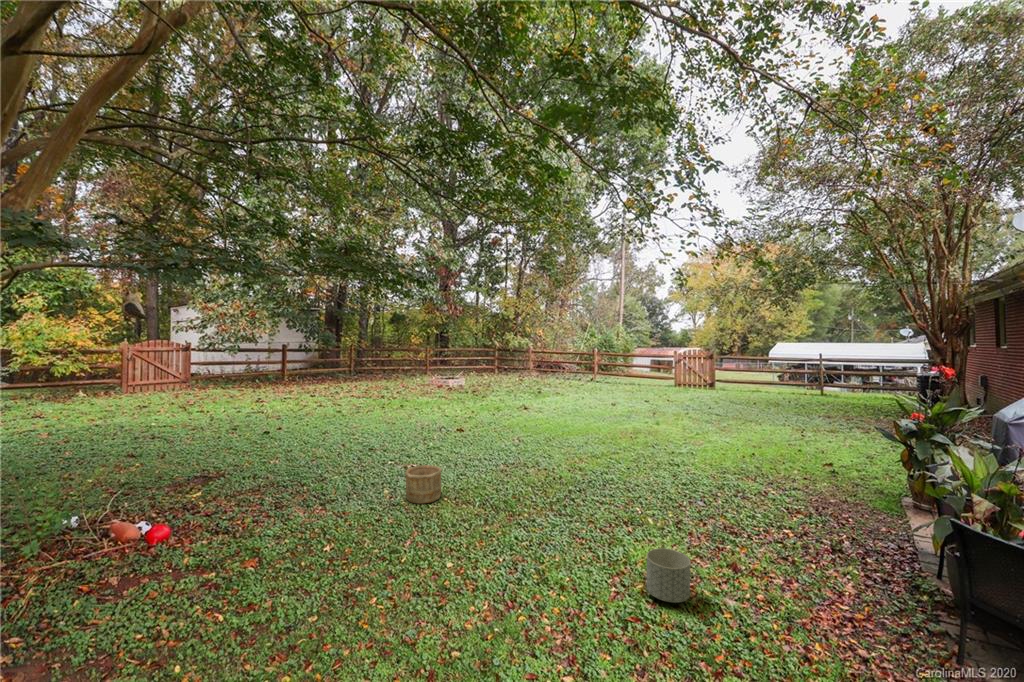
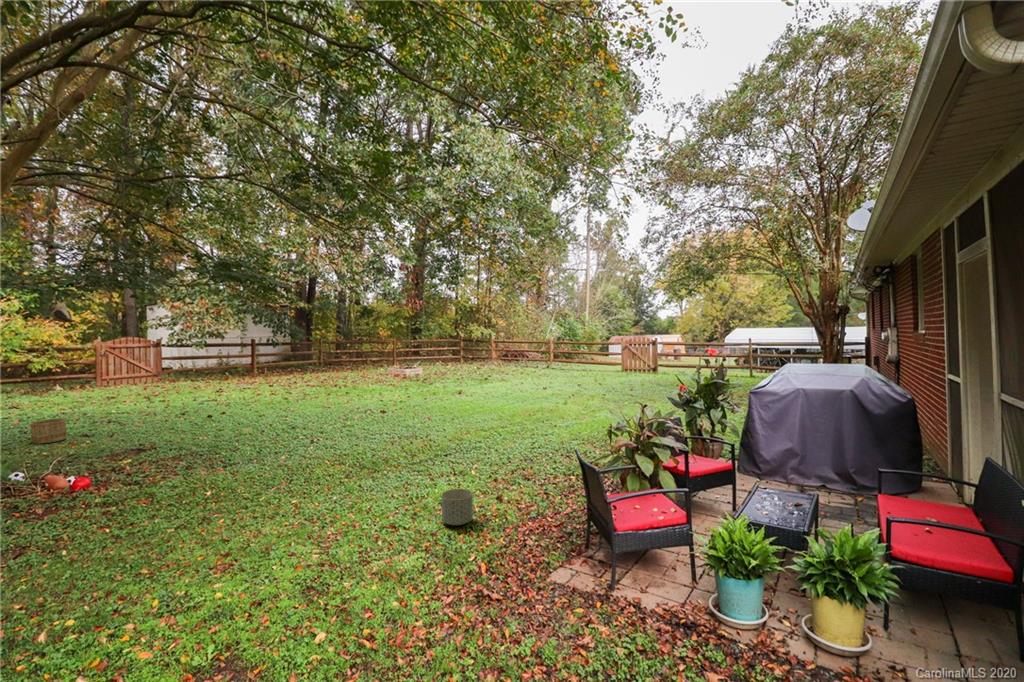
wooden bucket: present [405,465,442,504] -> present [29,418,67,444]

